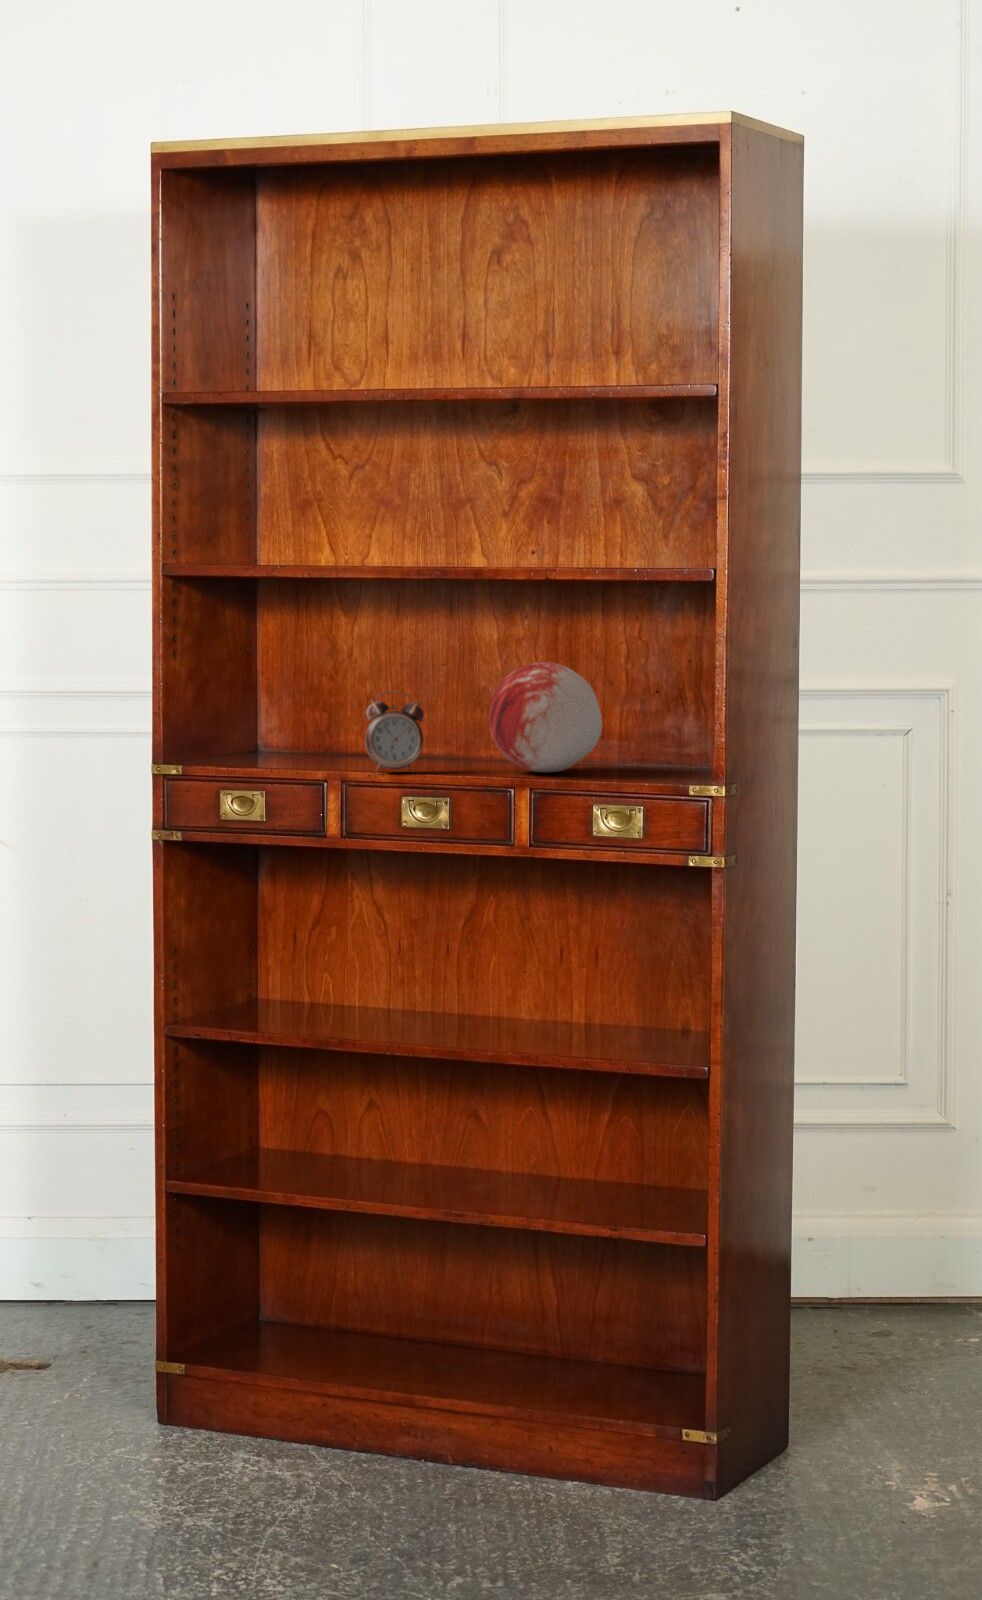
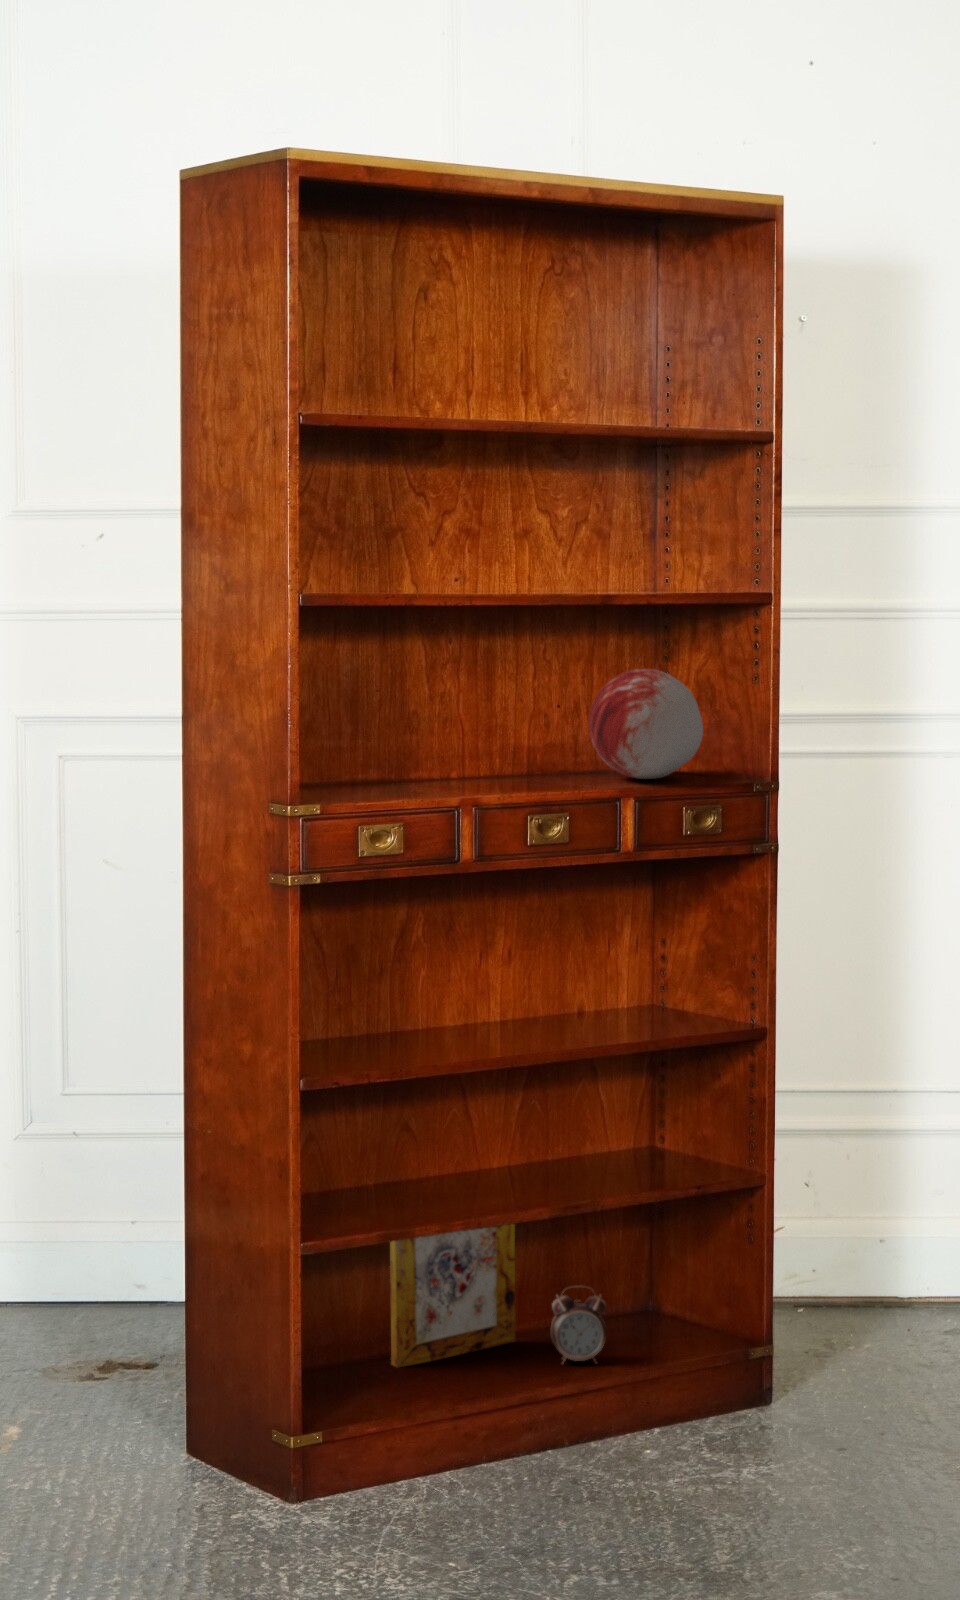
alarm clock: present [365,691,424,772] -> present [550,1285,606,1364]
picture frame: none [287,1194,415,1372] -> present [390,1224,515,1367]

